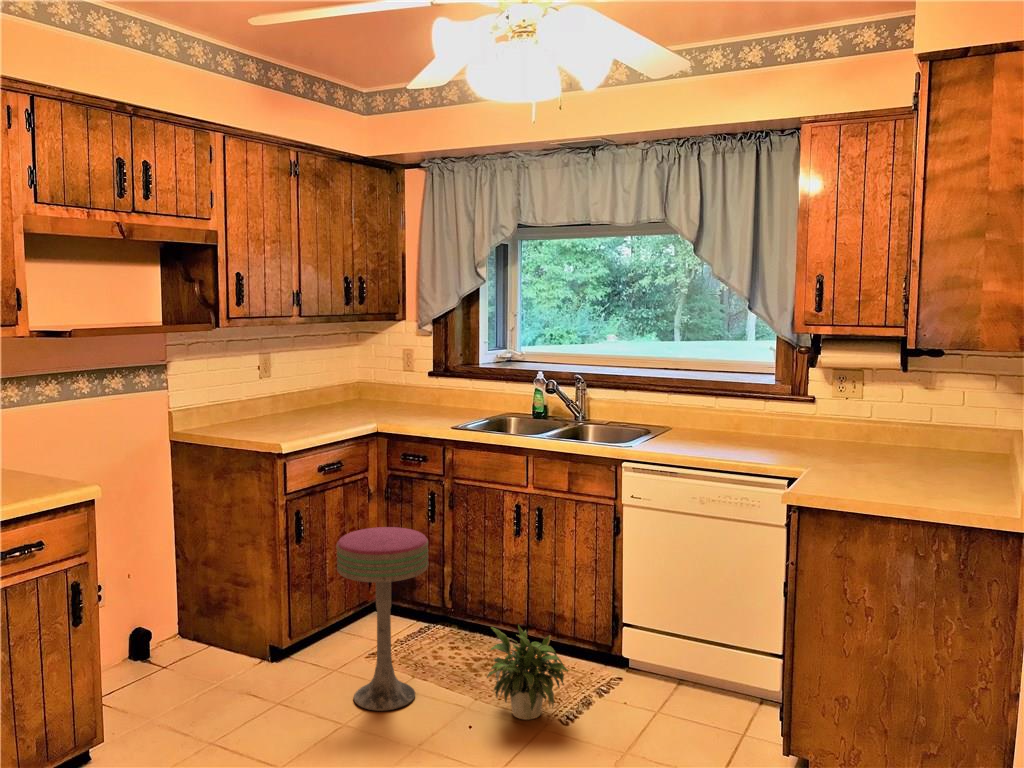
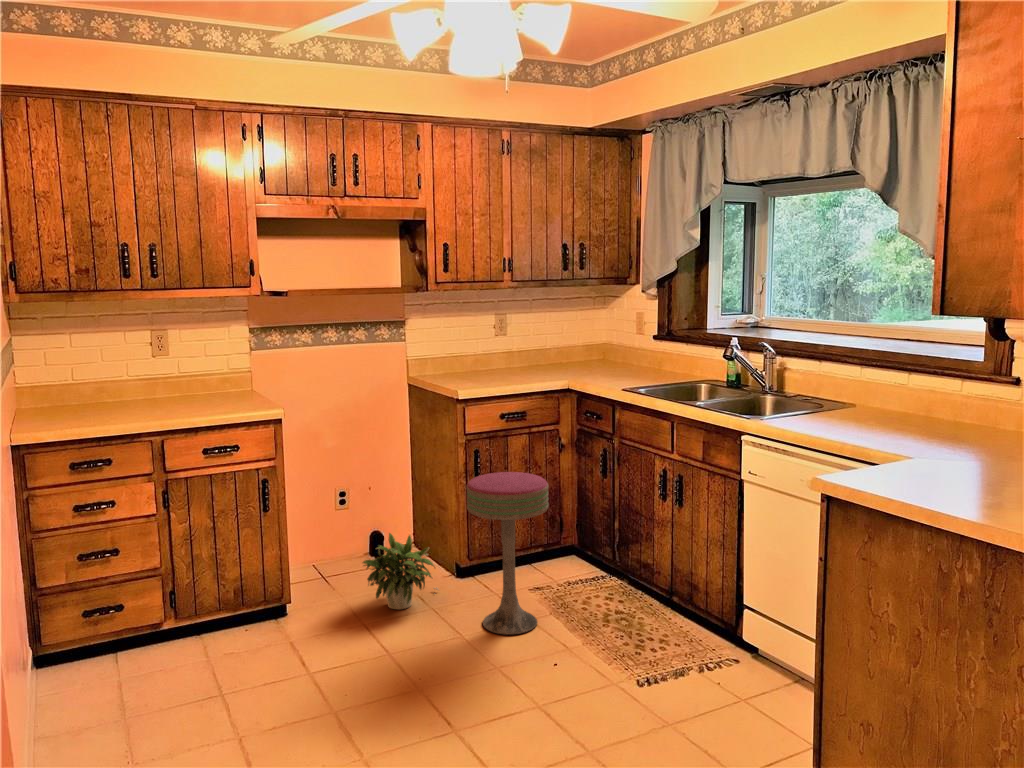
potted plant: present [487,625,568,720] -> present [363,533,439,609]

